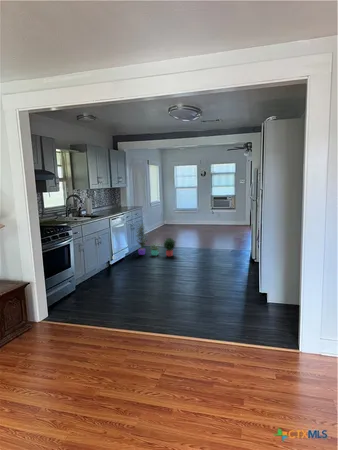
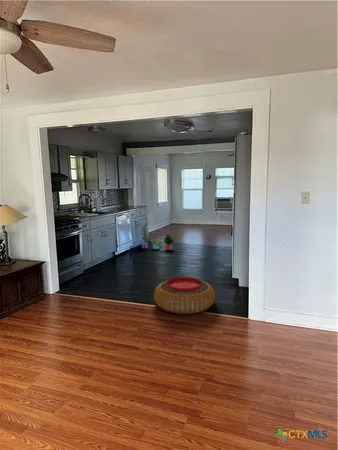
pouf: none [171,296,248,348] -> present [154,277,215,314]

